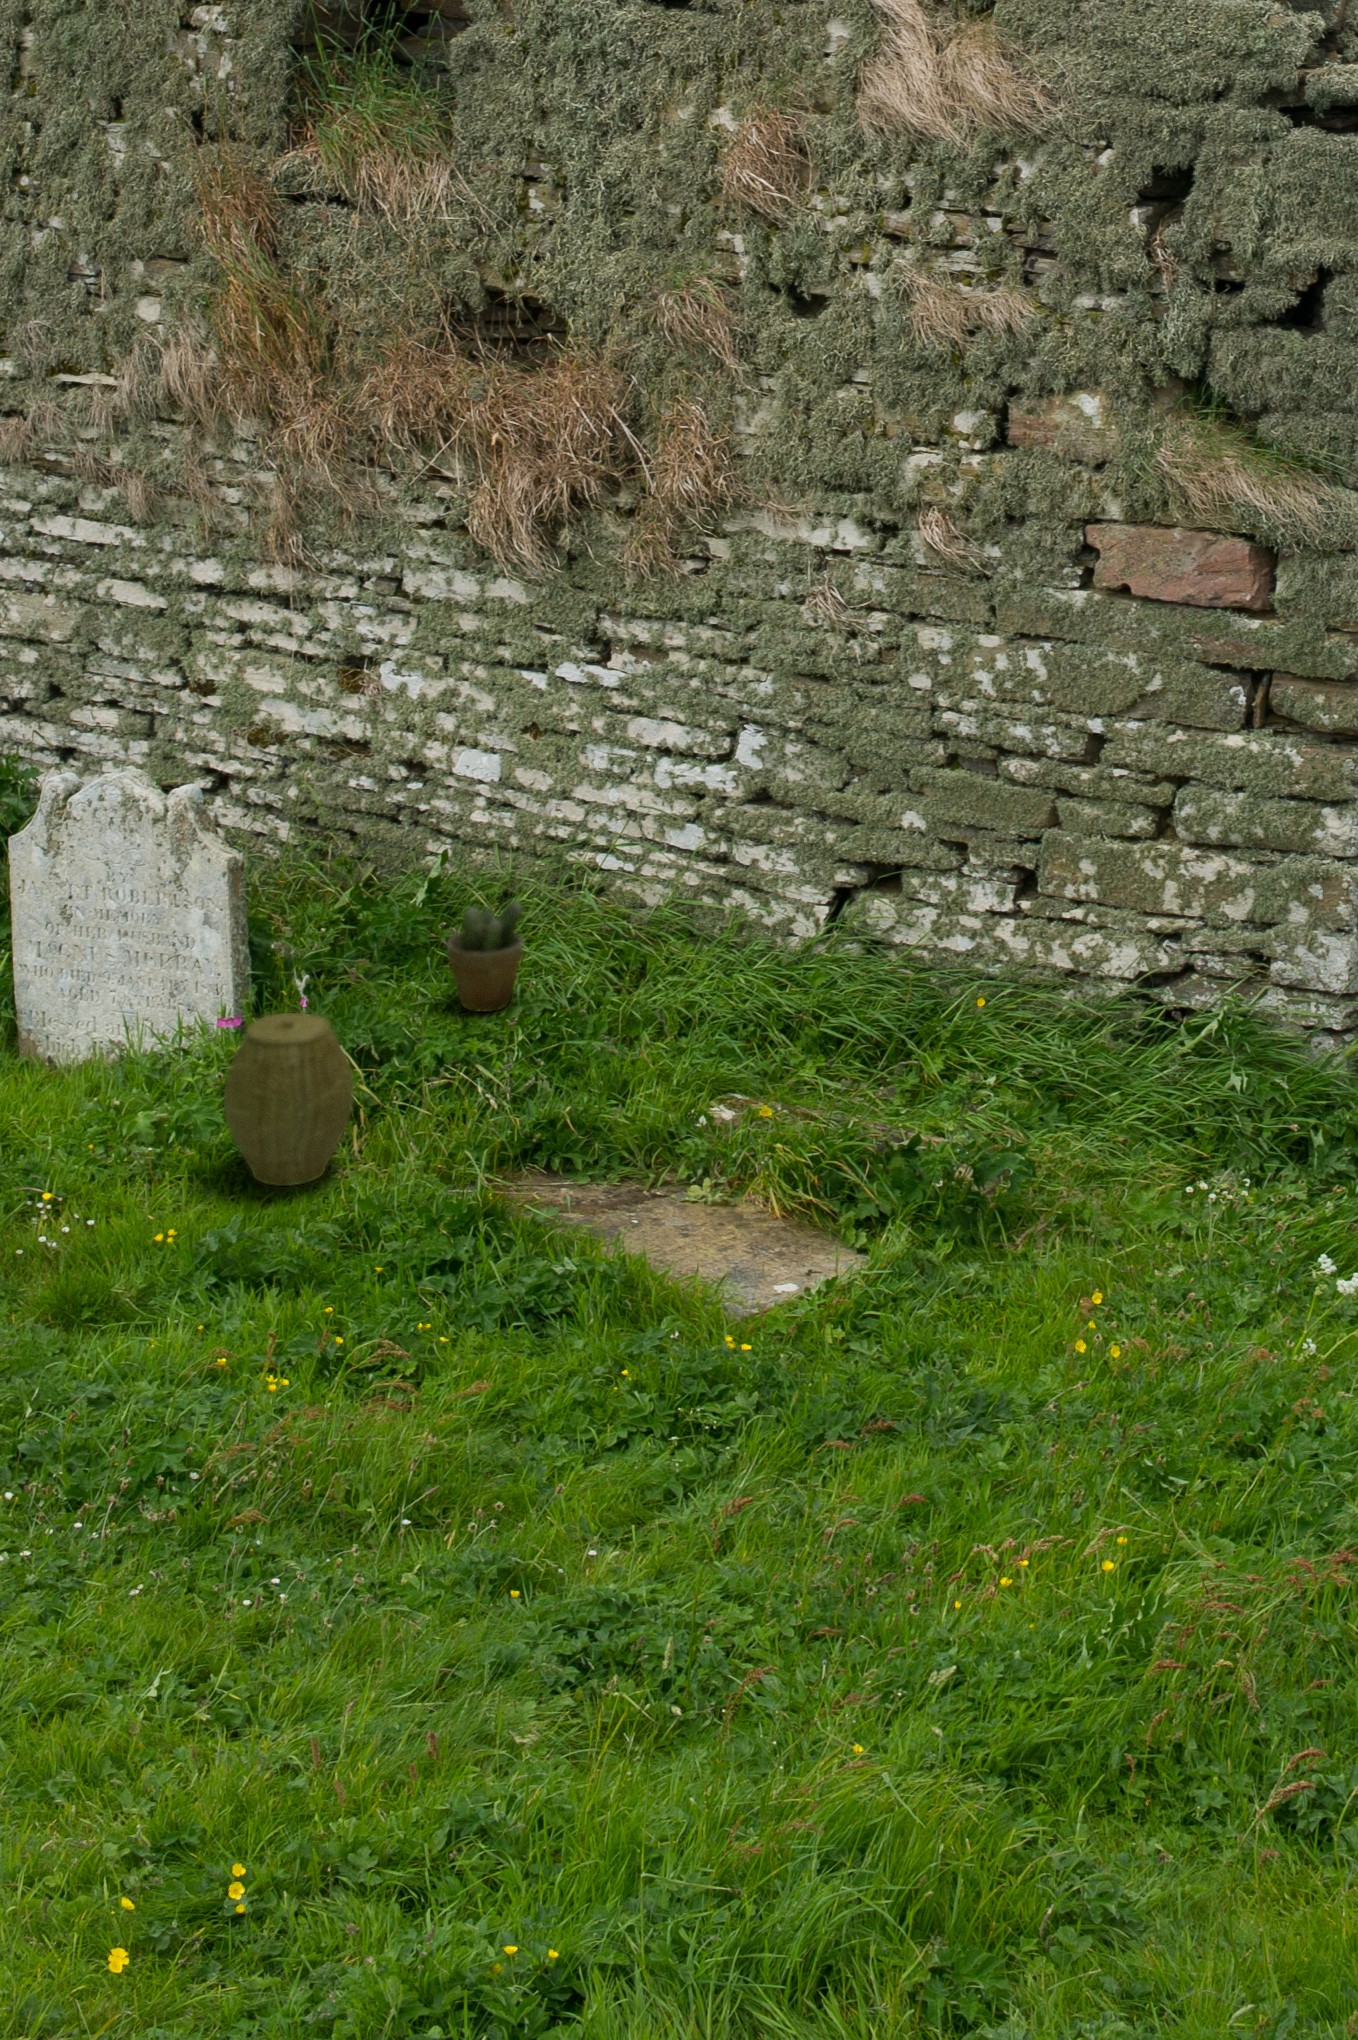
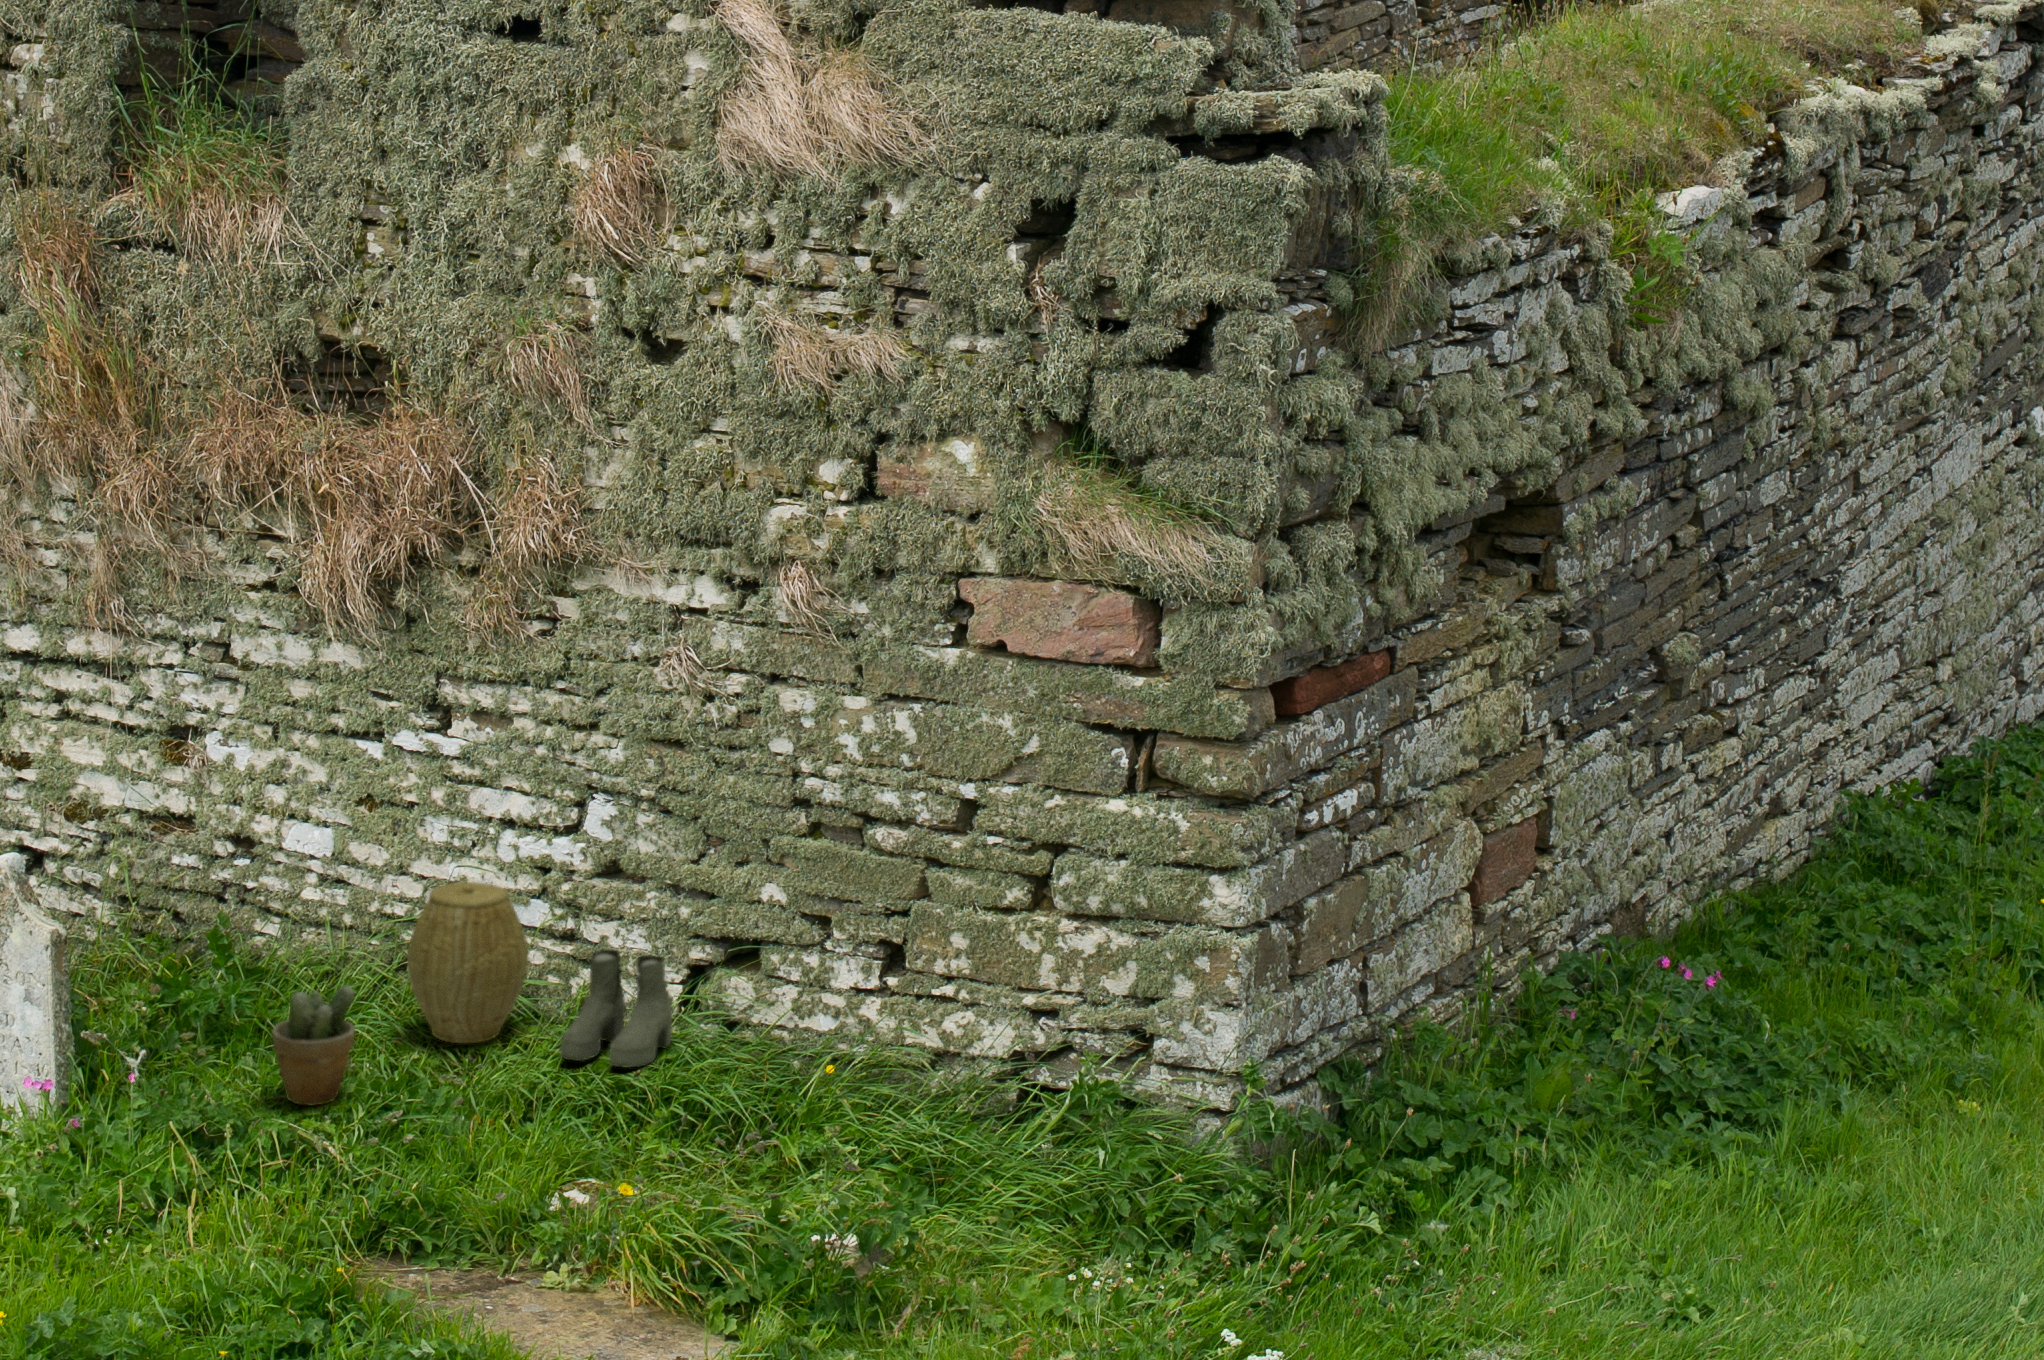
boots: none [717,865,823,976] -> present [560,949,672,1068]
woven basket: present [224,1013,354,1186] -> present [407,882,528,1043]

